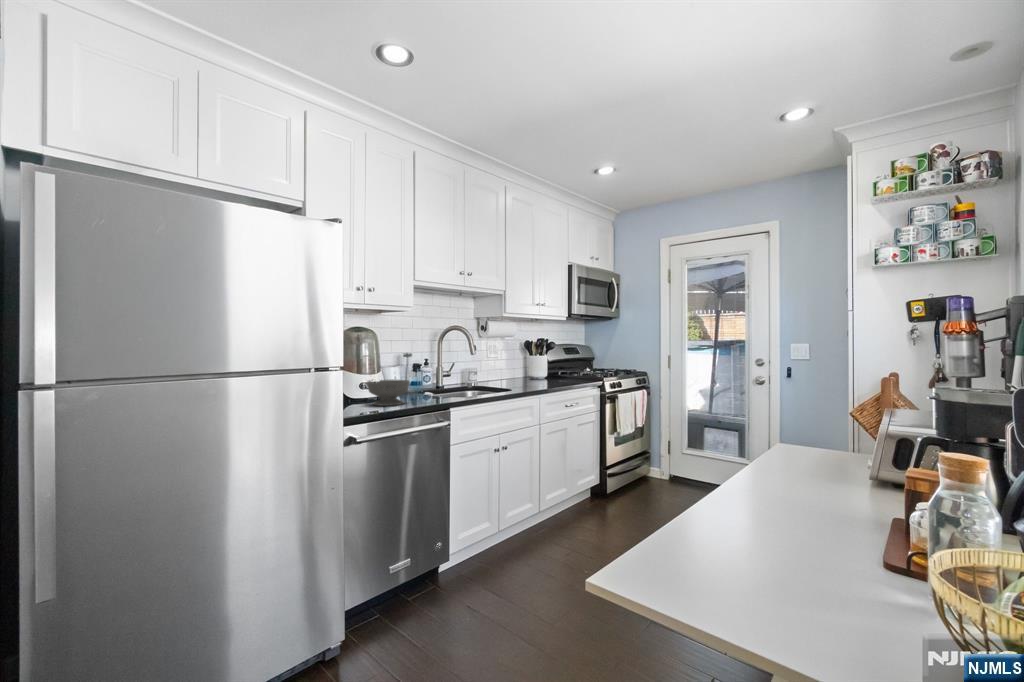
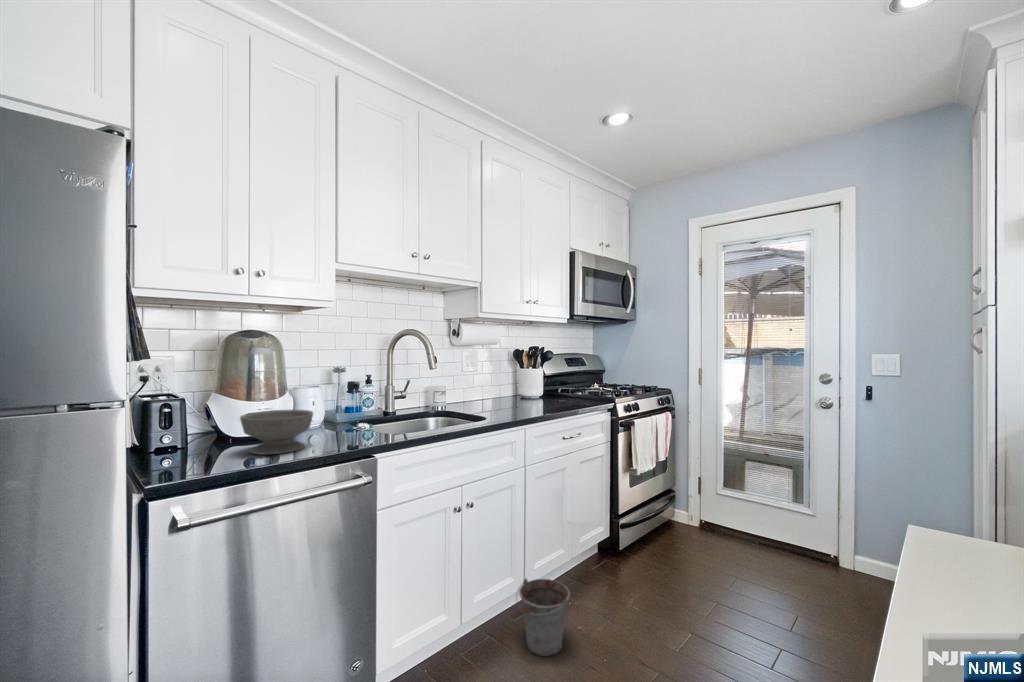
bucket: none [536,500,573,548] -> present [519,579,570,656]

